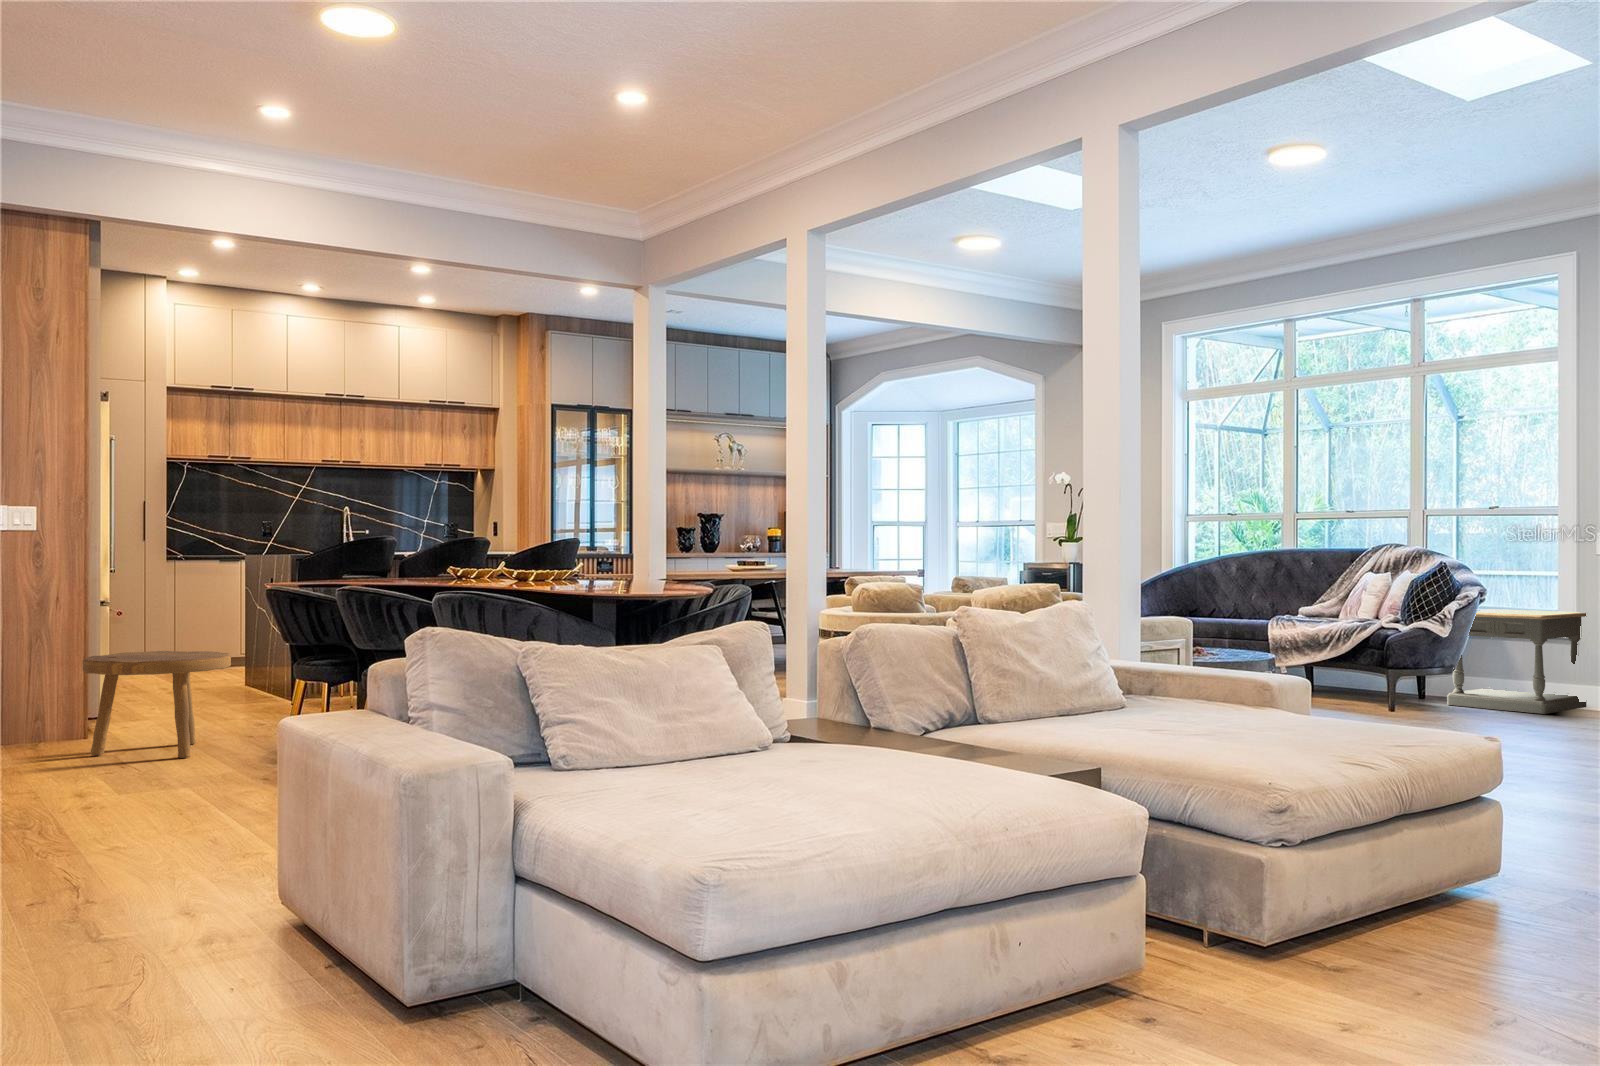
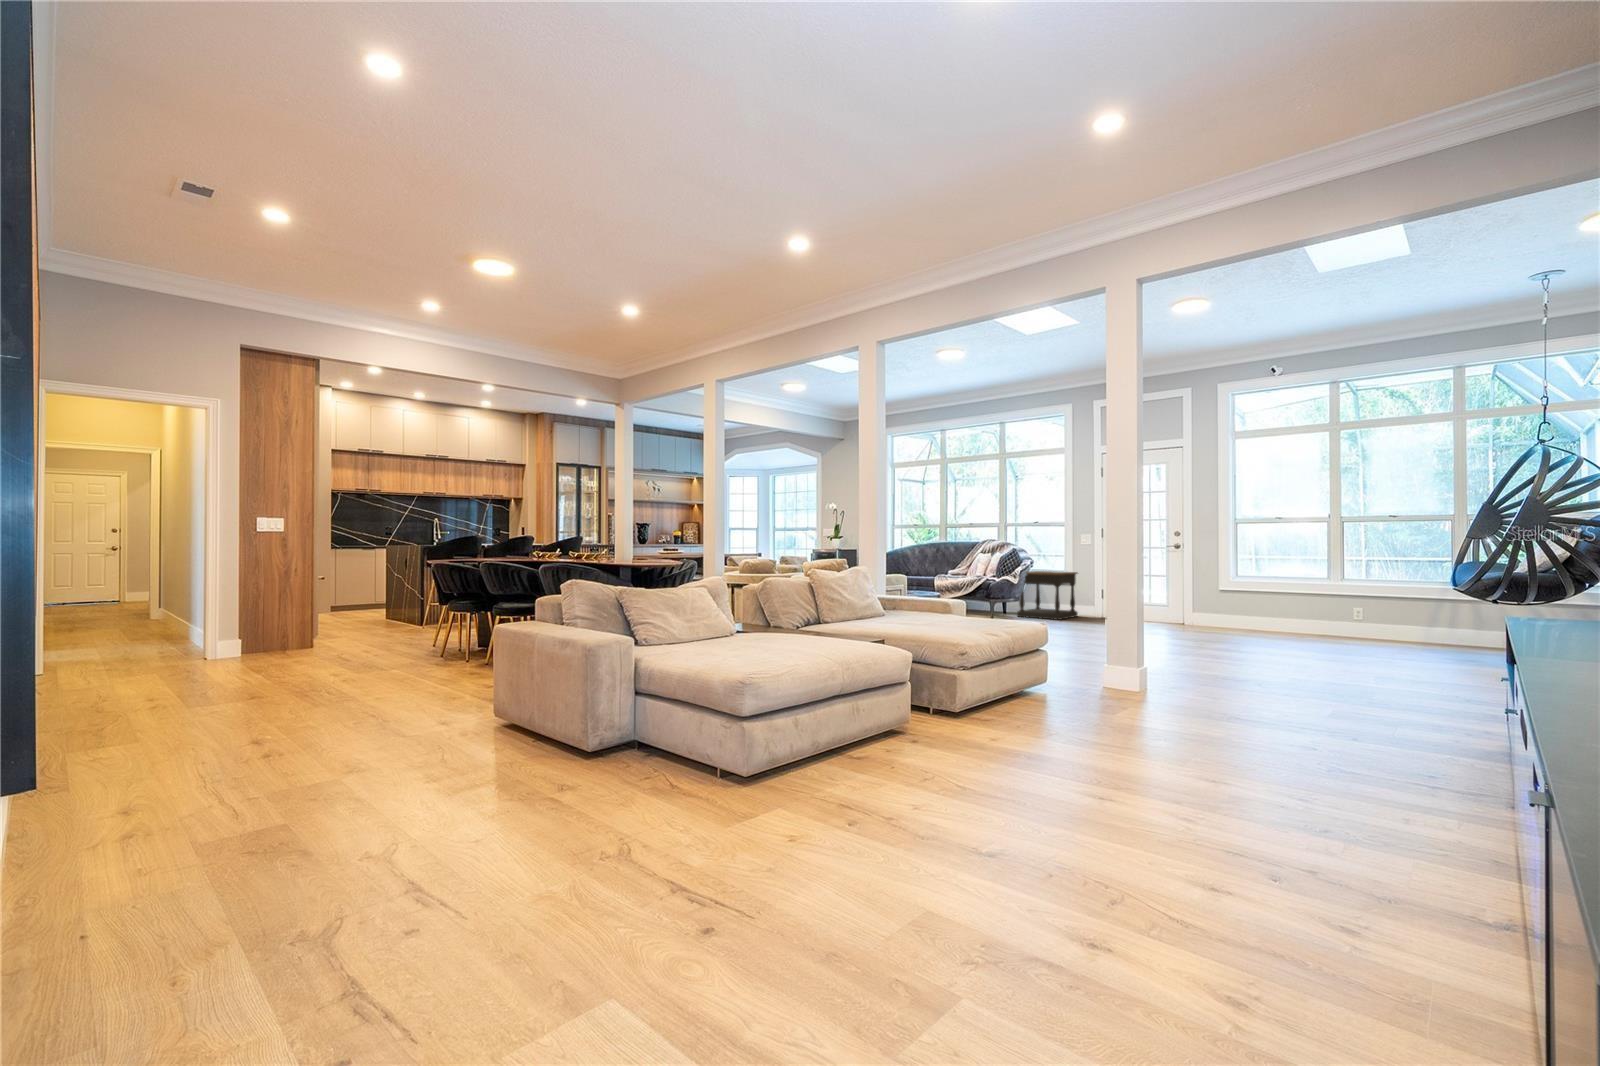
footstool: present [83,651,231,758] -> none [324,599,408,656]

